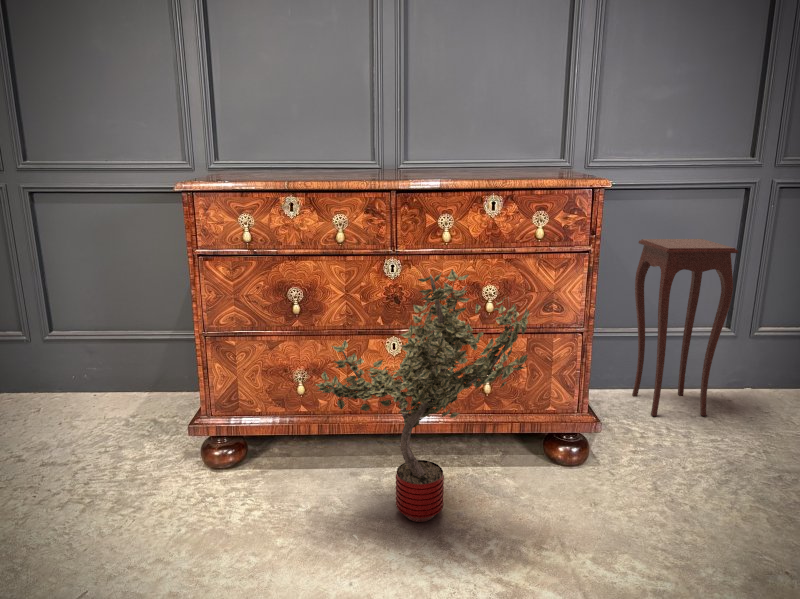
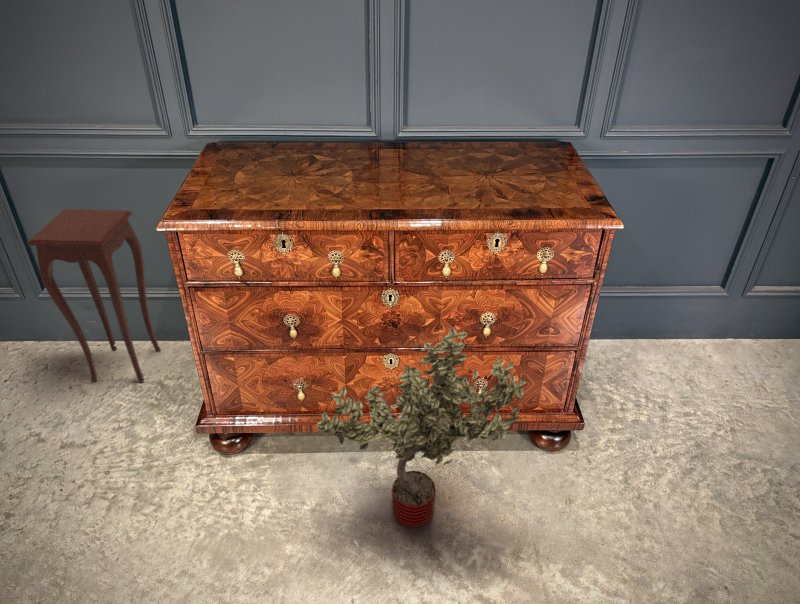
side table: present [632,239,738,416] -> present [27,209,161,383]

